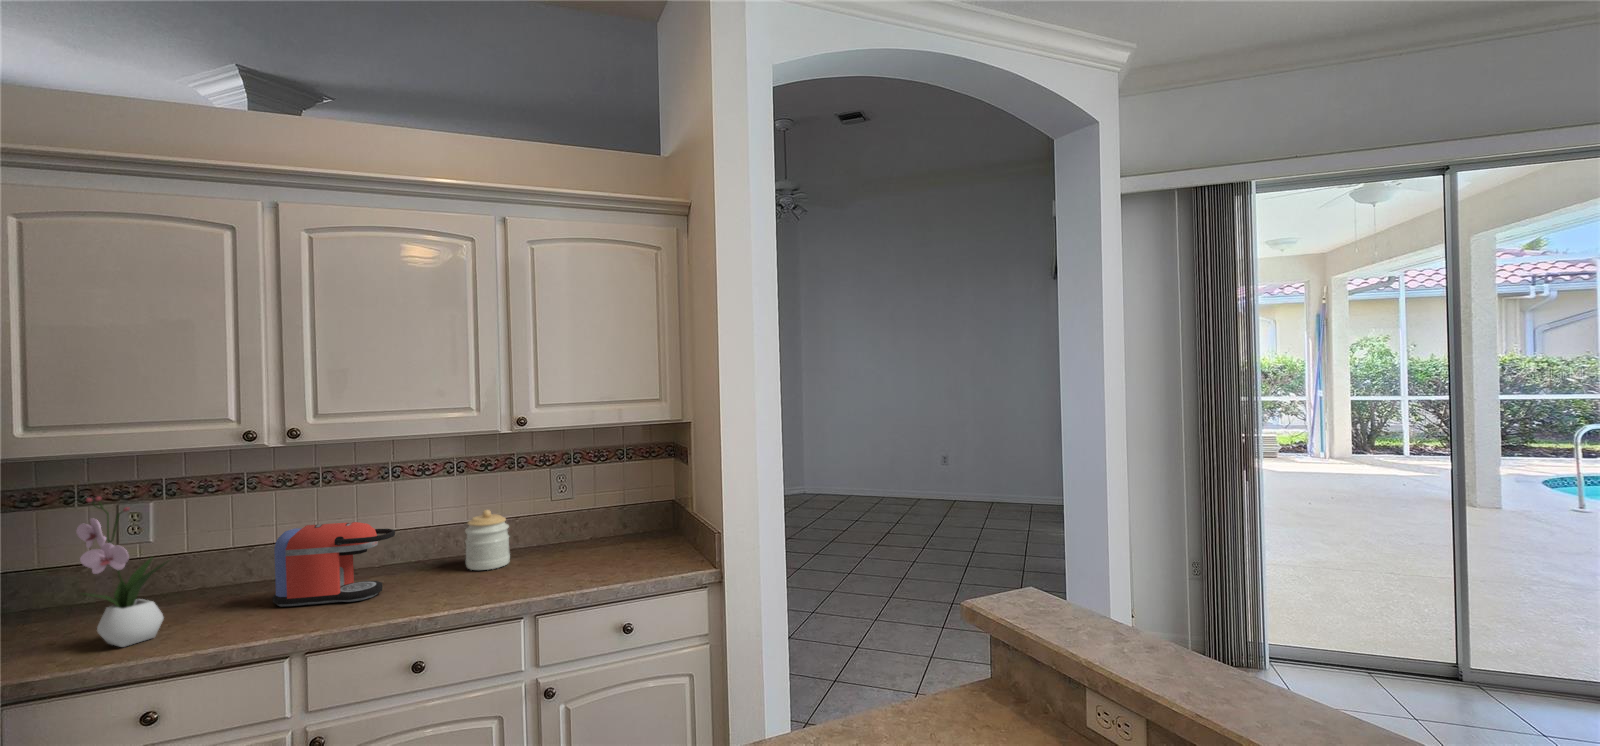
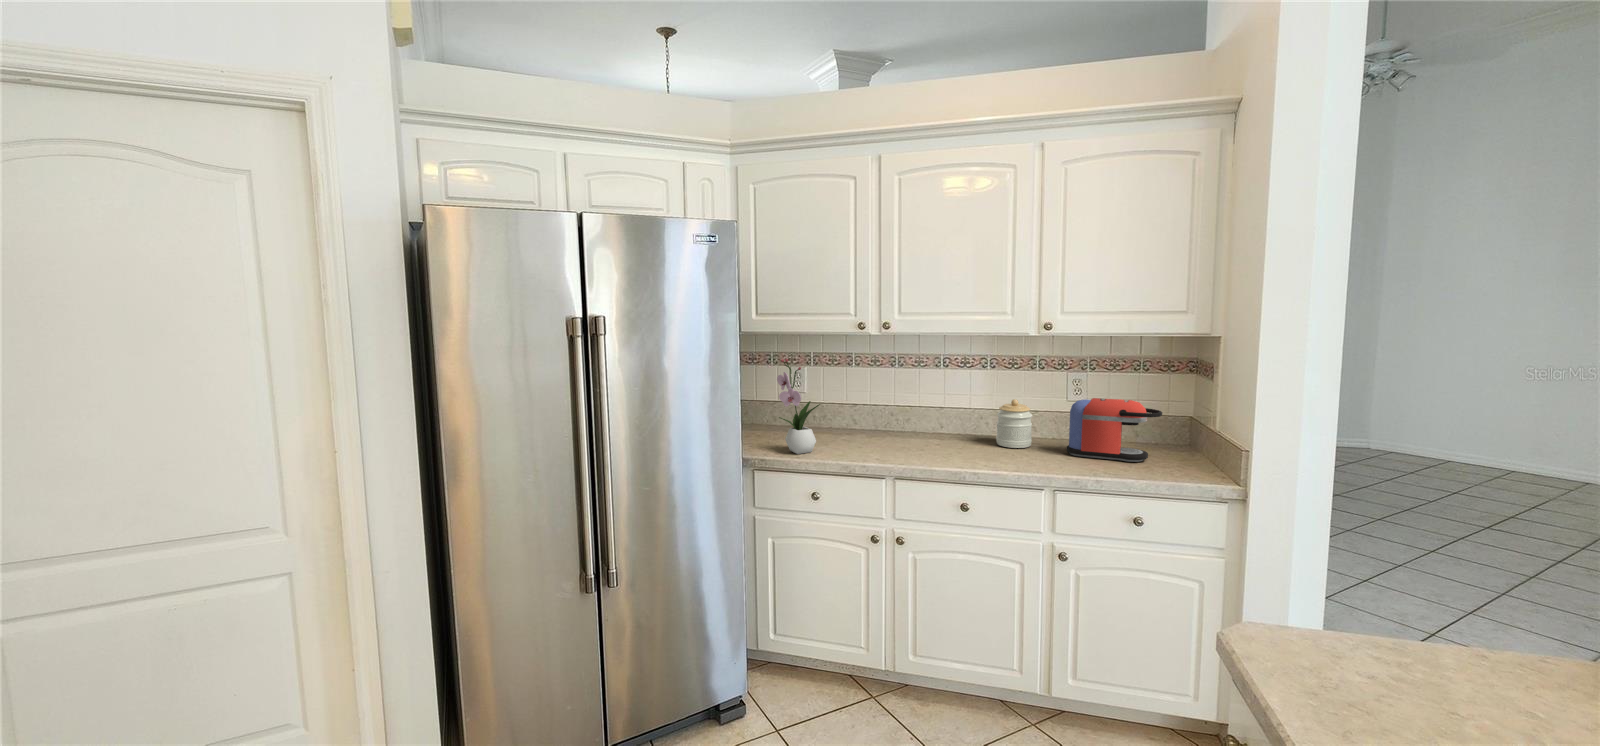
coffee maker: present [273,522,395,607] -> present [1067,398,1162,462]

